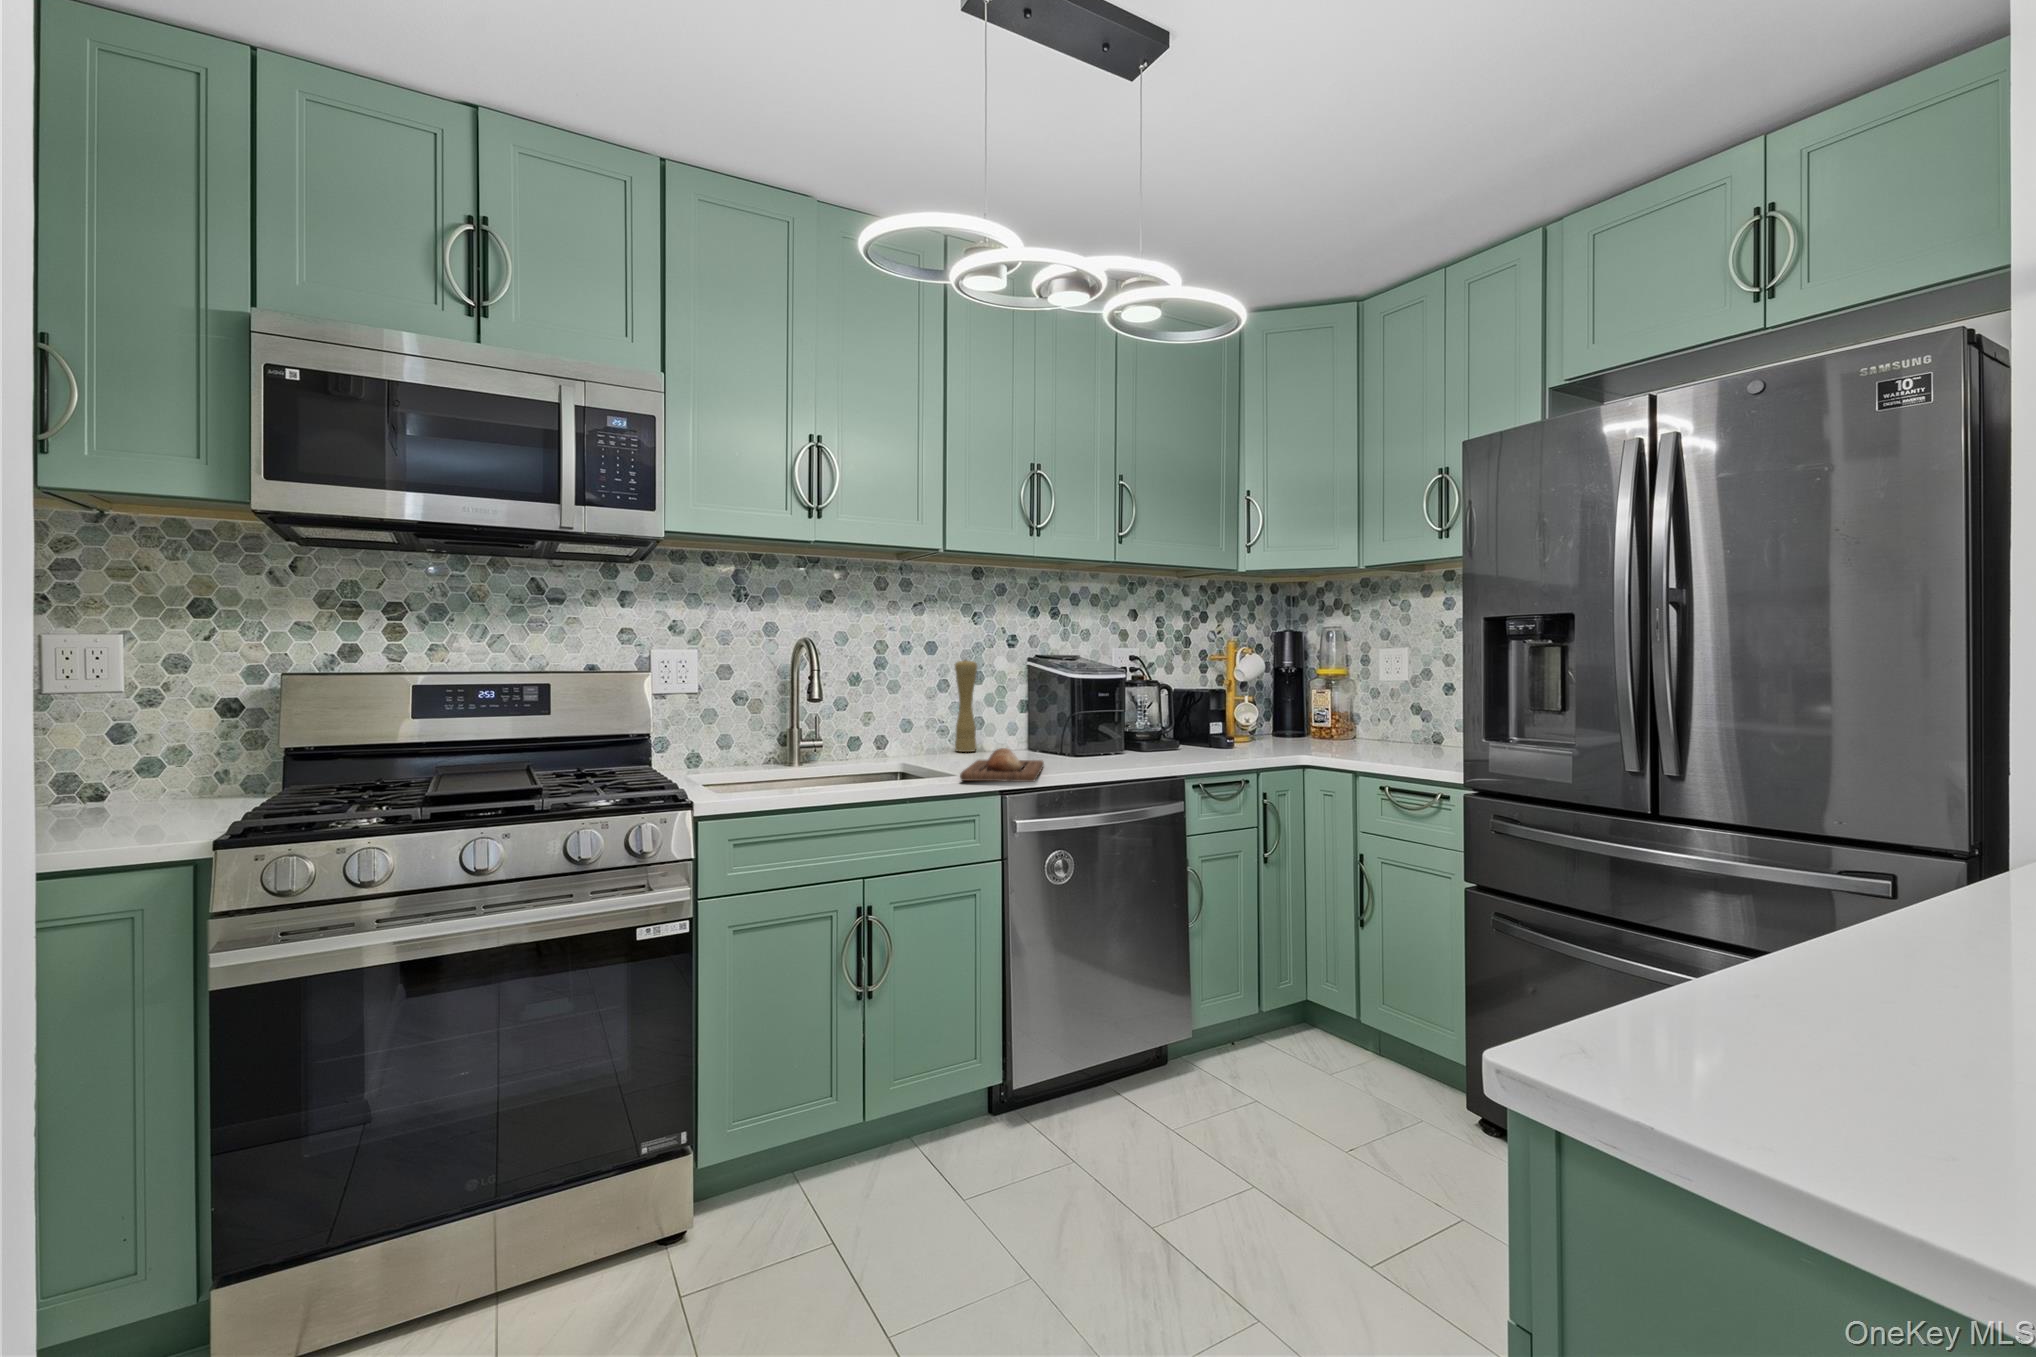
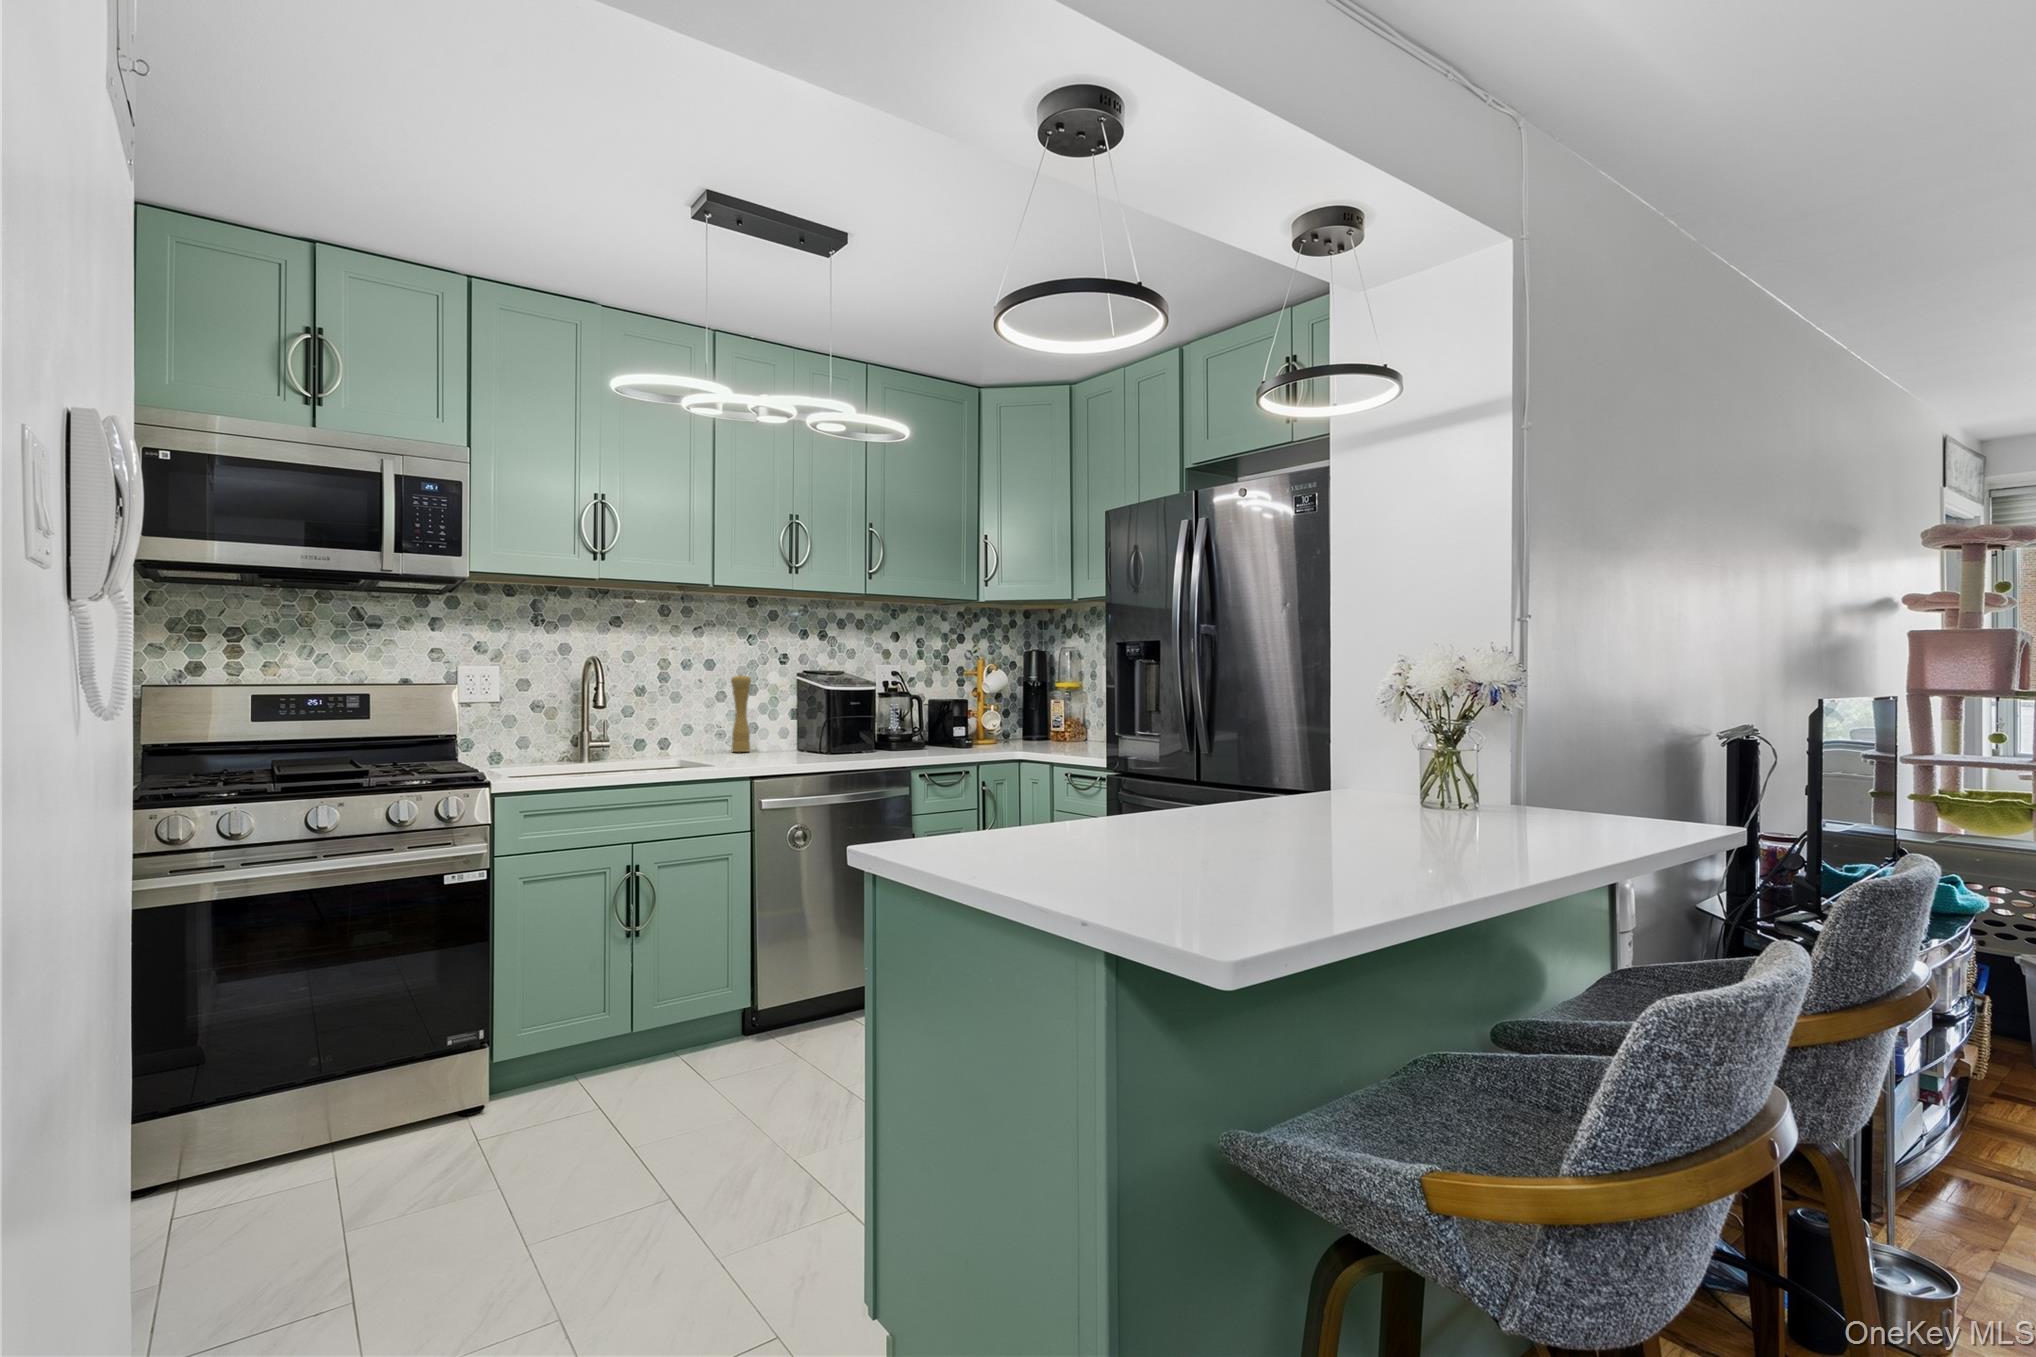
bread loaf: present [960,748,1044,782] -> none [719,746,799,770]

